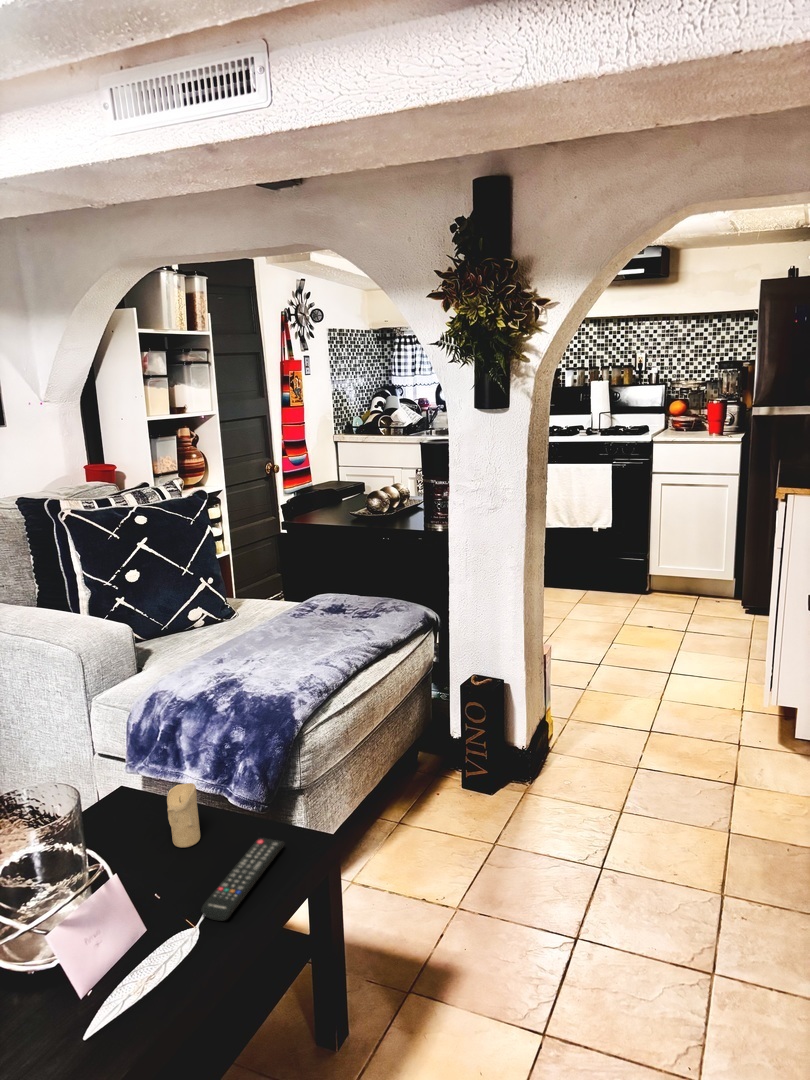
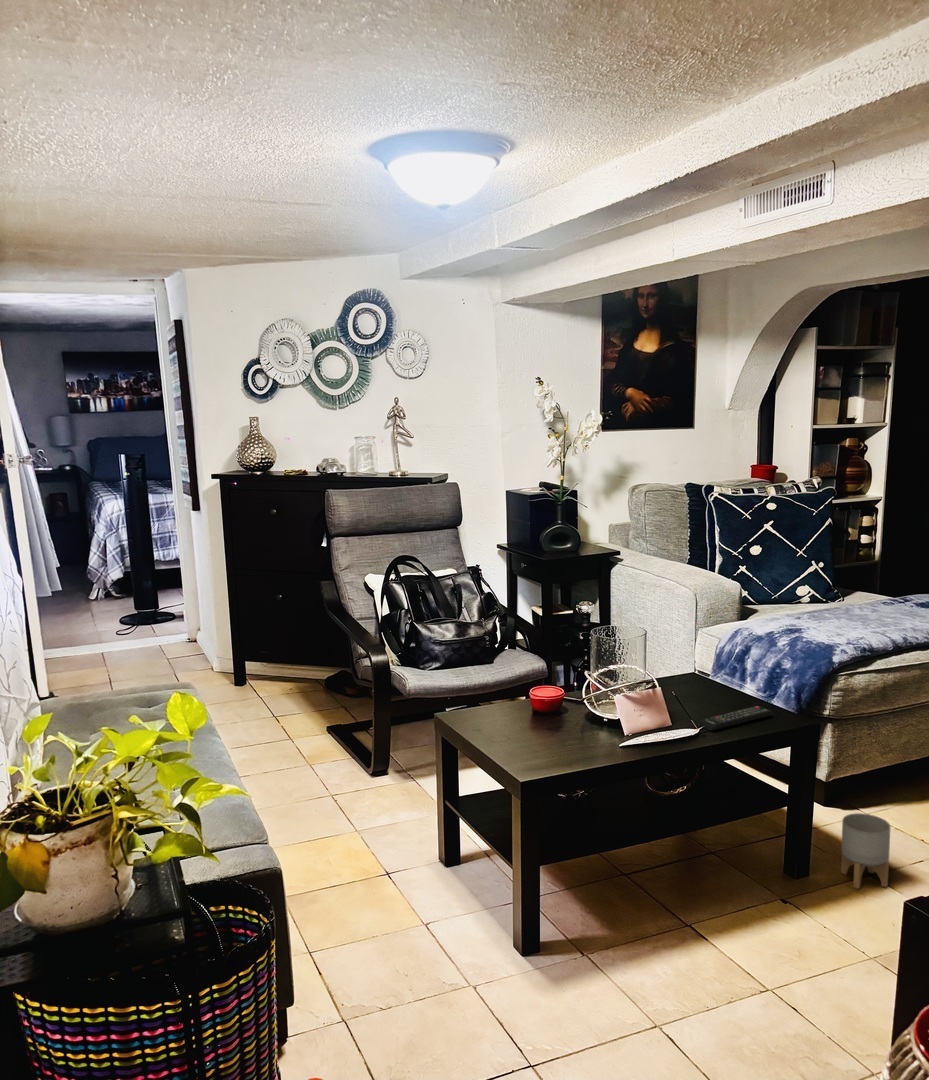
candle: present [167,783,200,847] -> none [704,661,725,701]
planter: none [369,908,427,1013] -> present [841,813,890,889]

